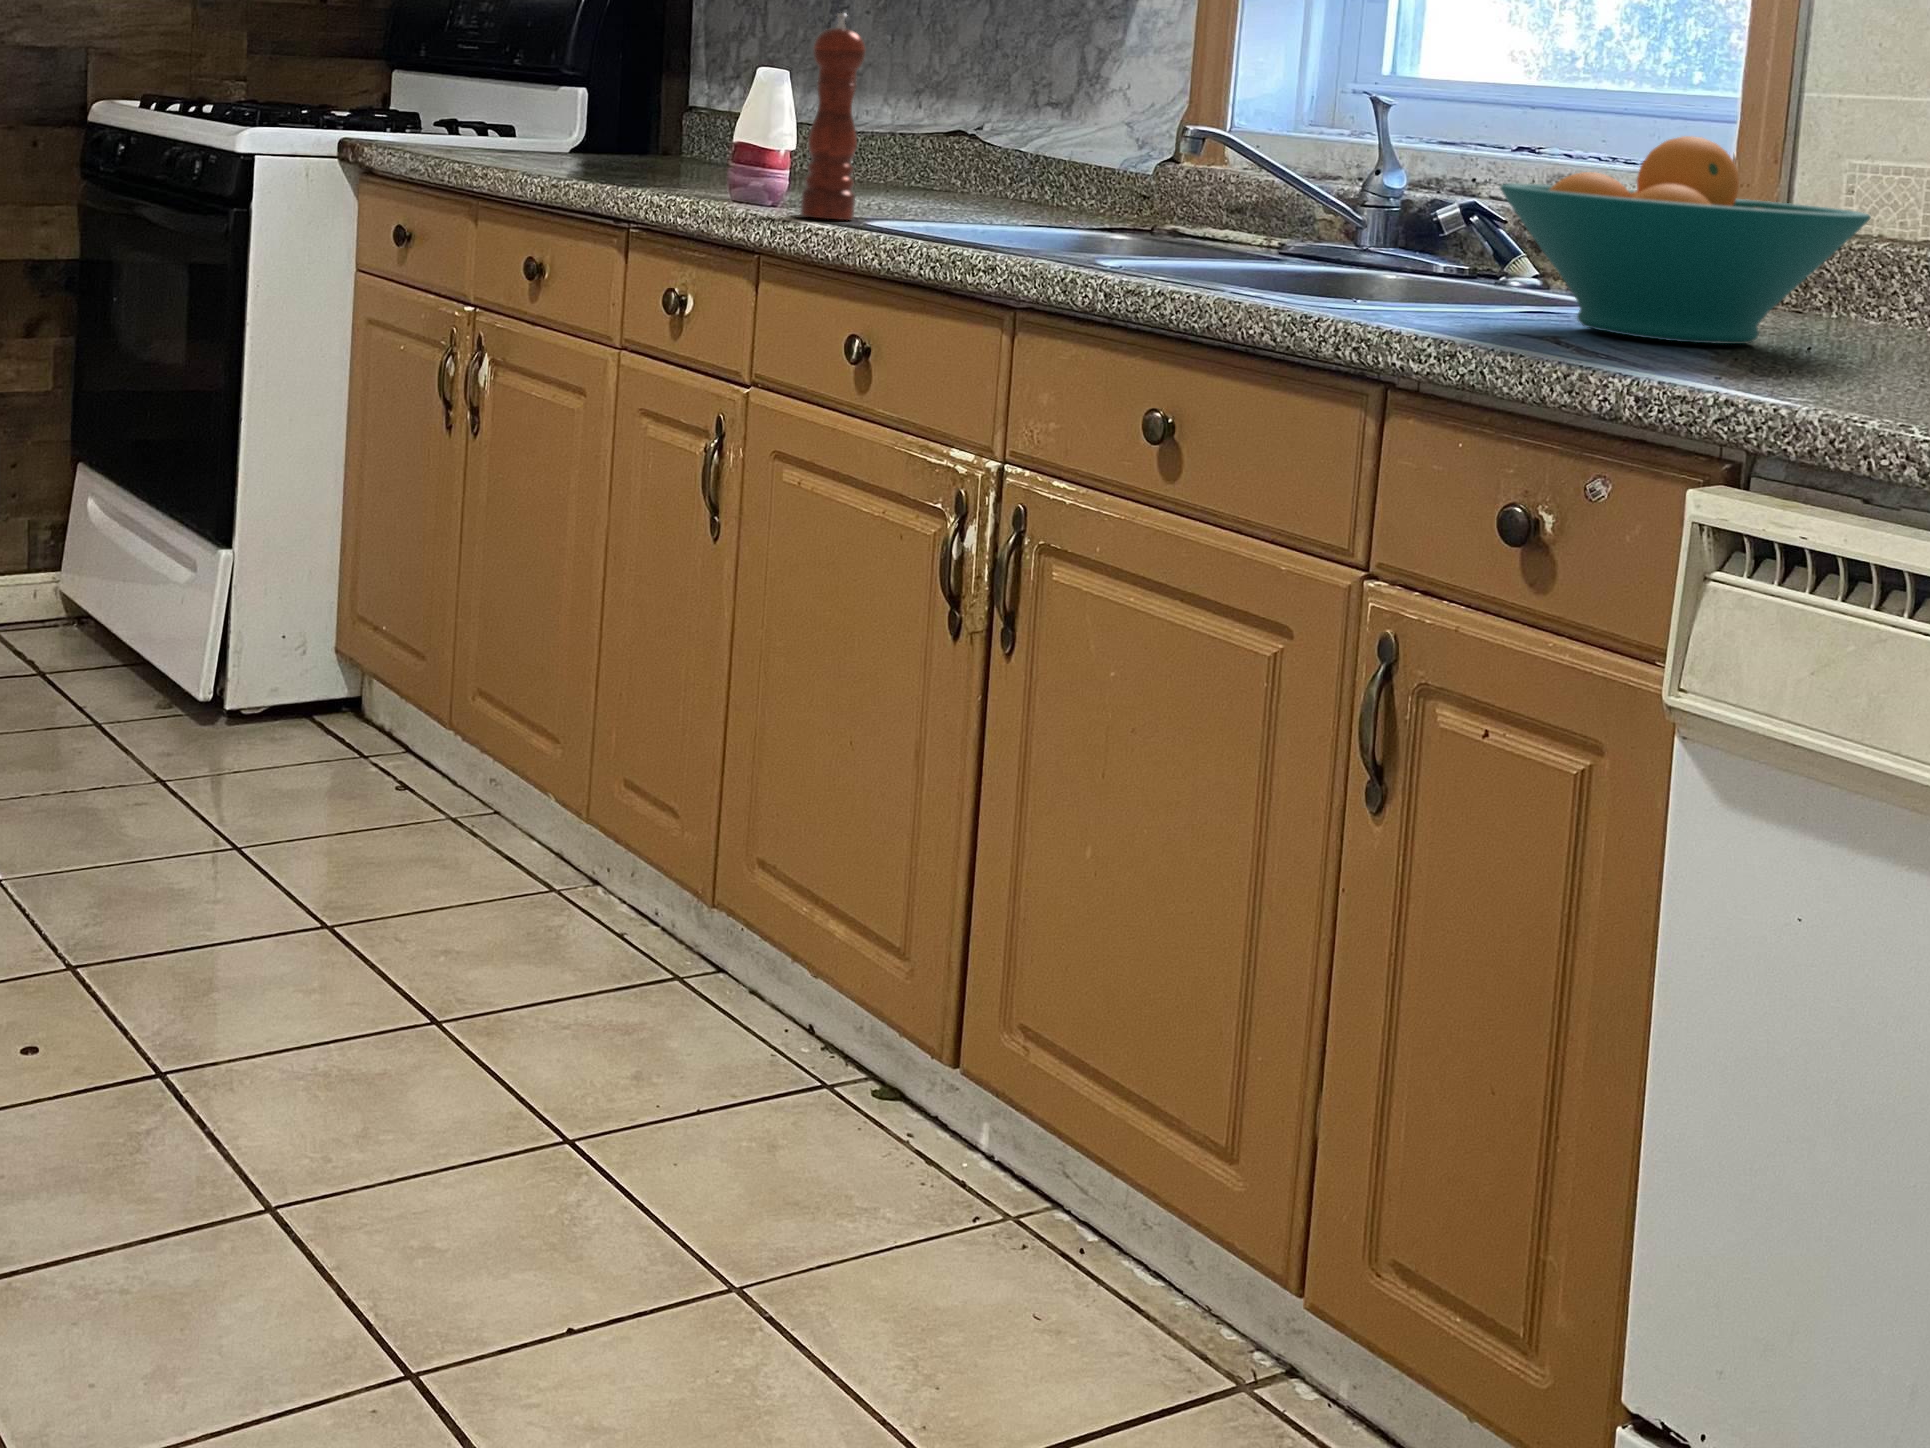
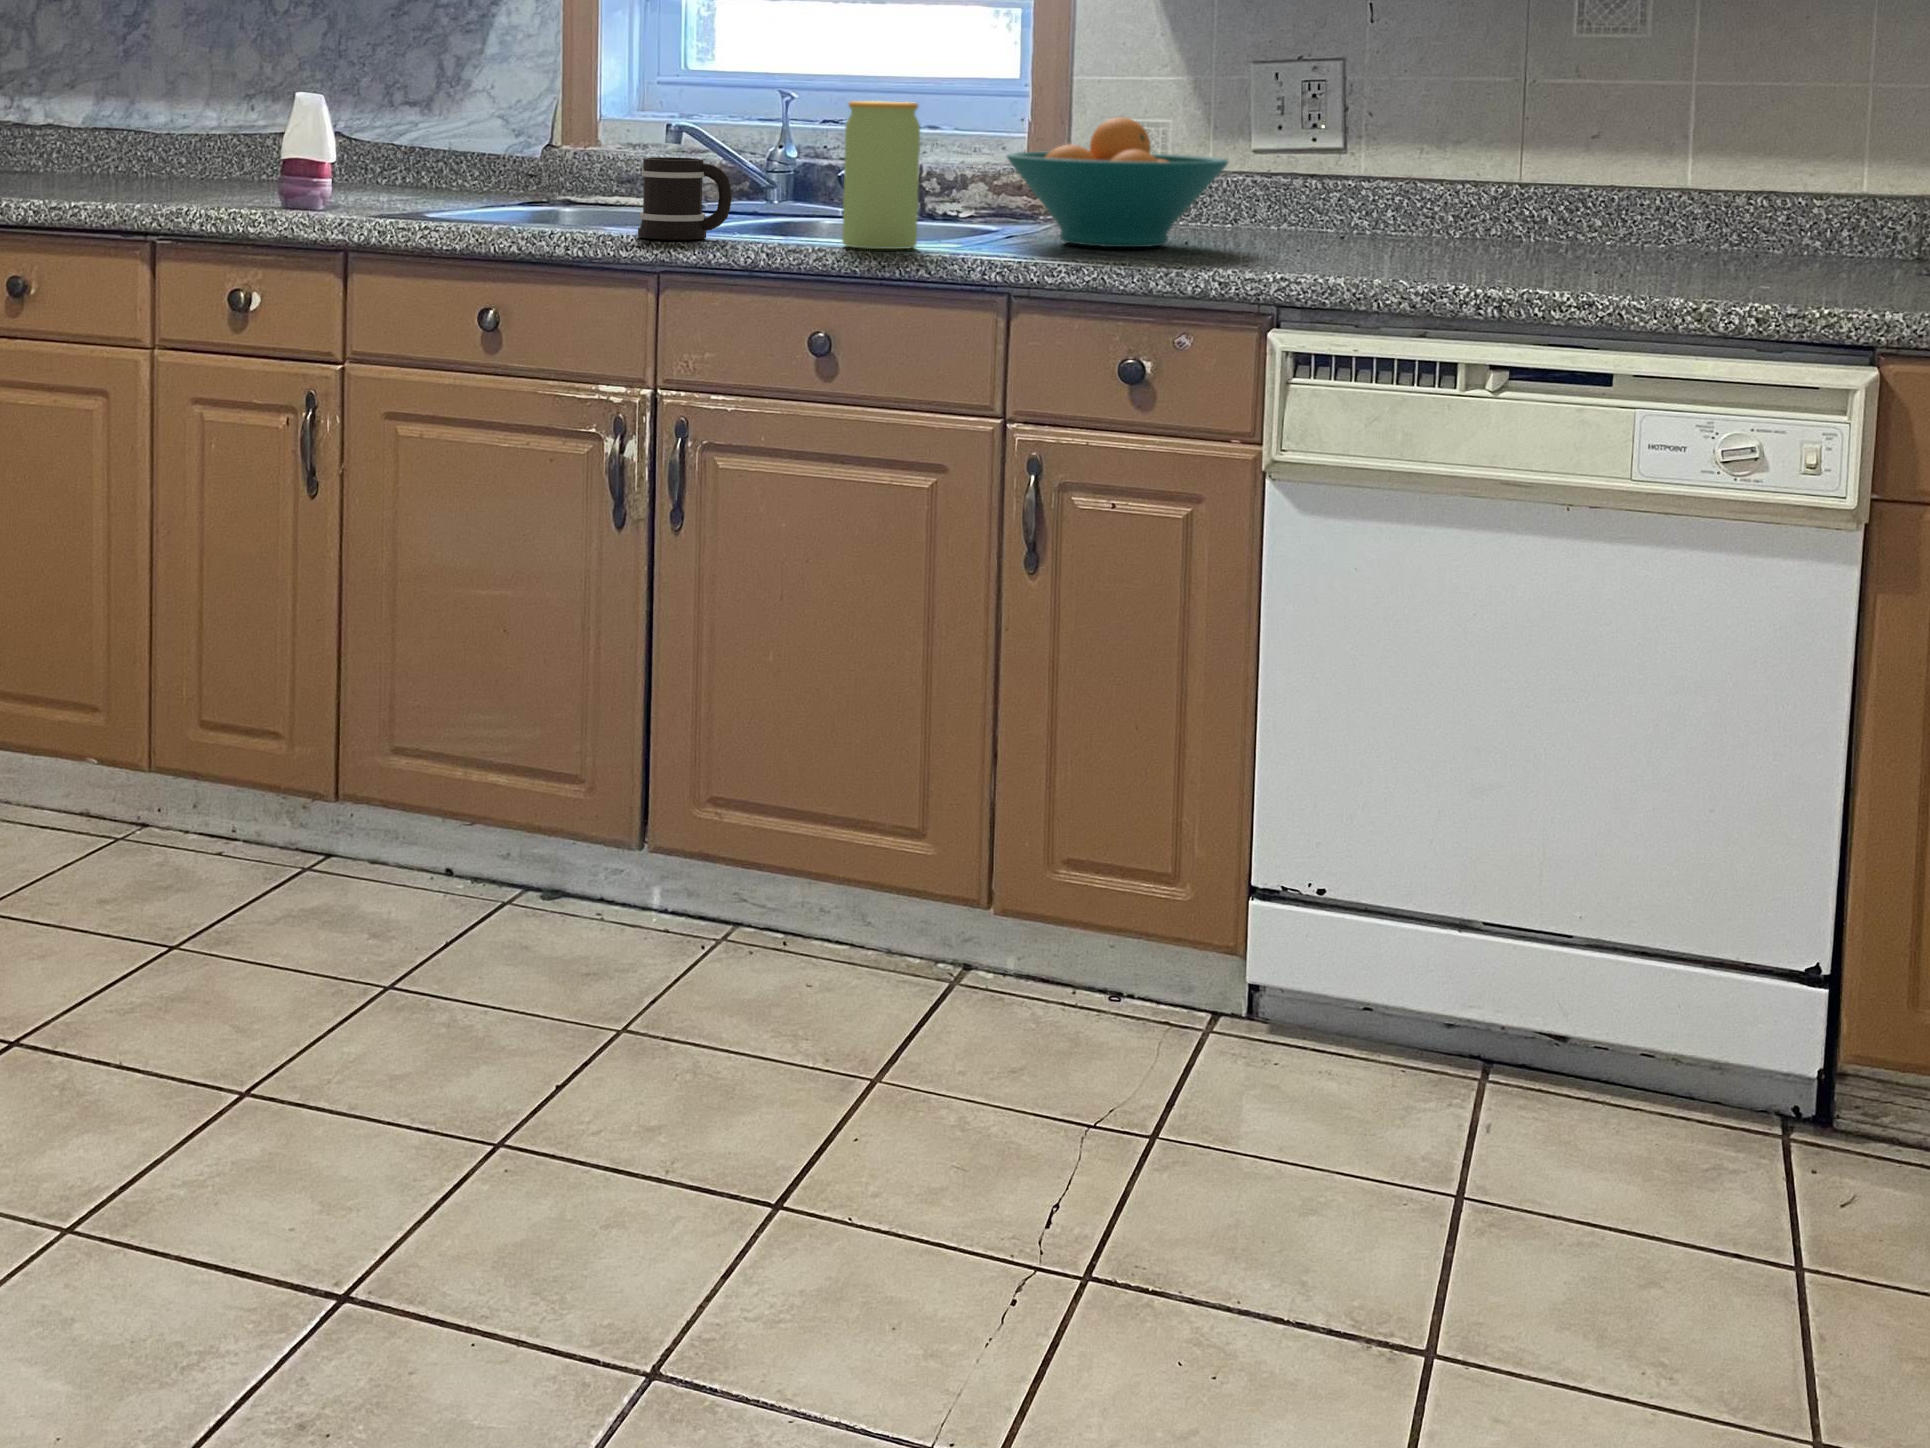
pepper mill: present [800,13,866,220] -> none [350,49,395,217]
jar: none [1224,87,1351,305] -> present [842,101,920,249]
mug: none [1010,156,1132,269] -> present [638,157,732,240]

